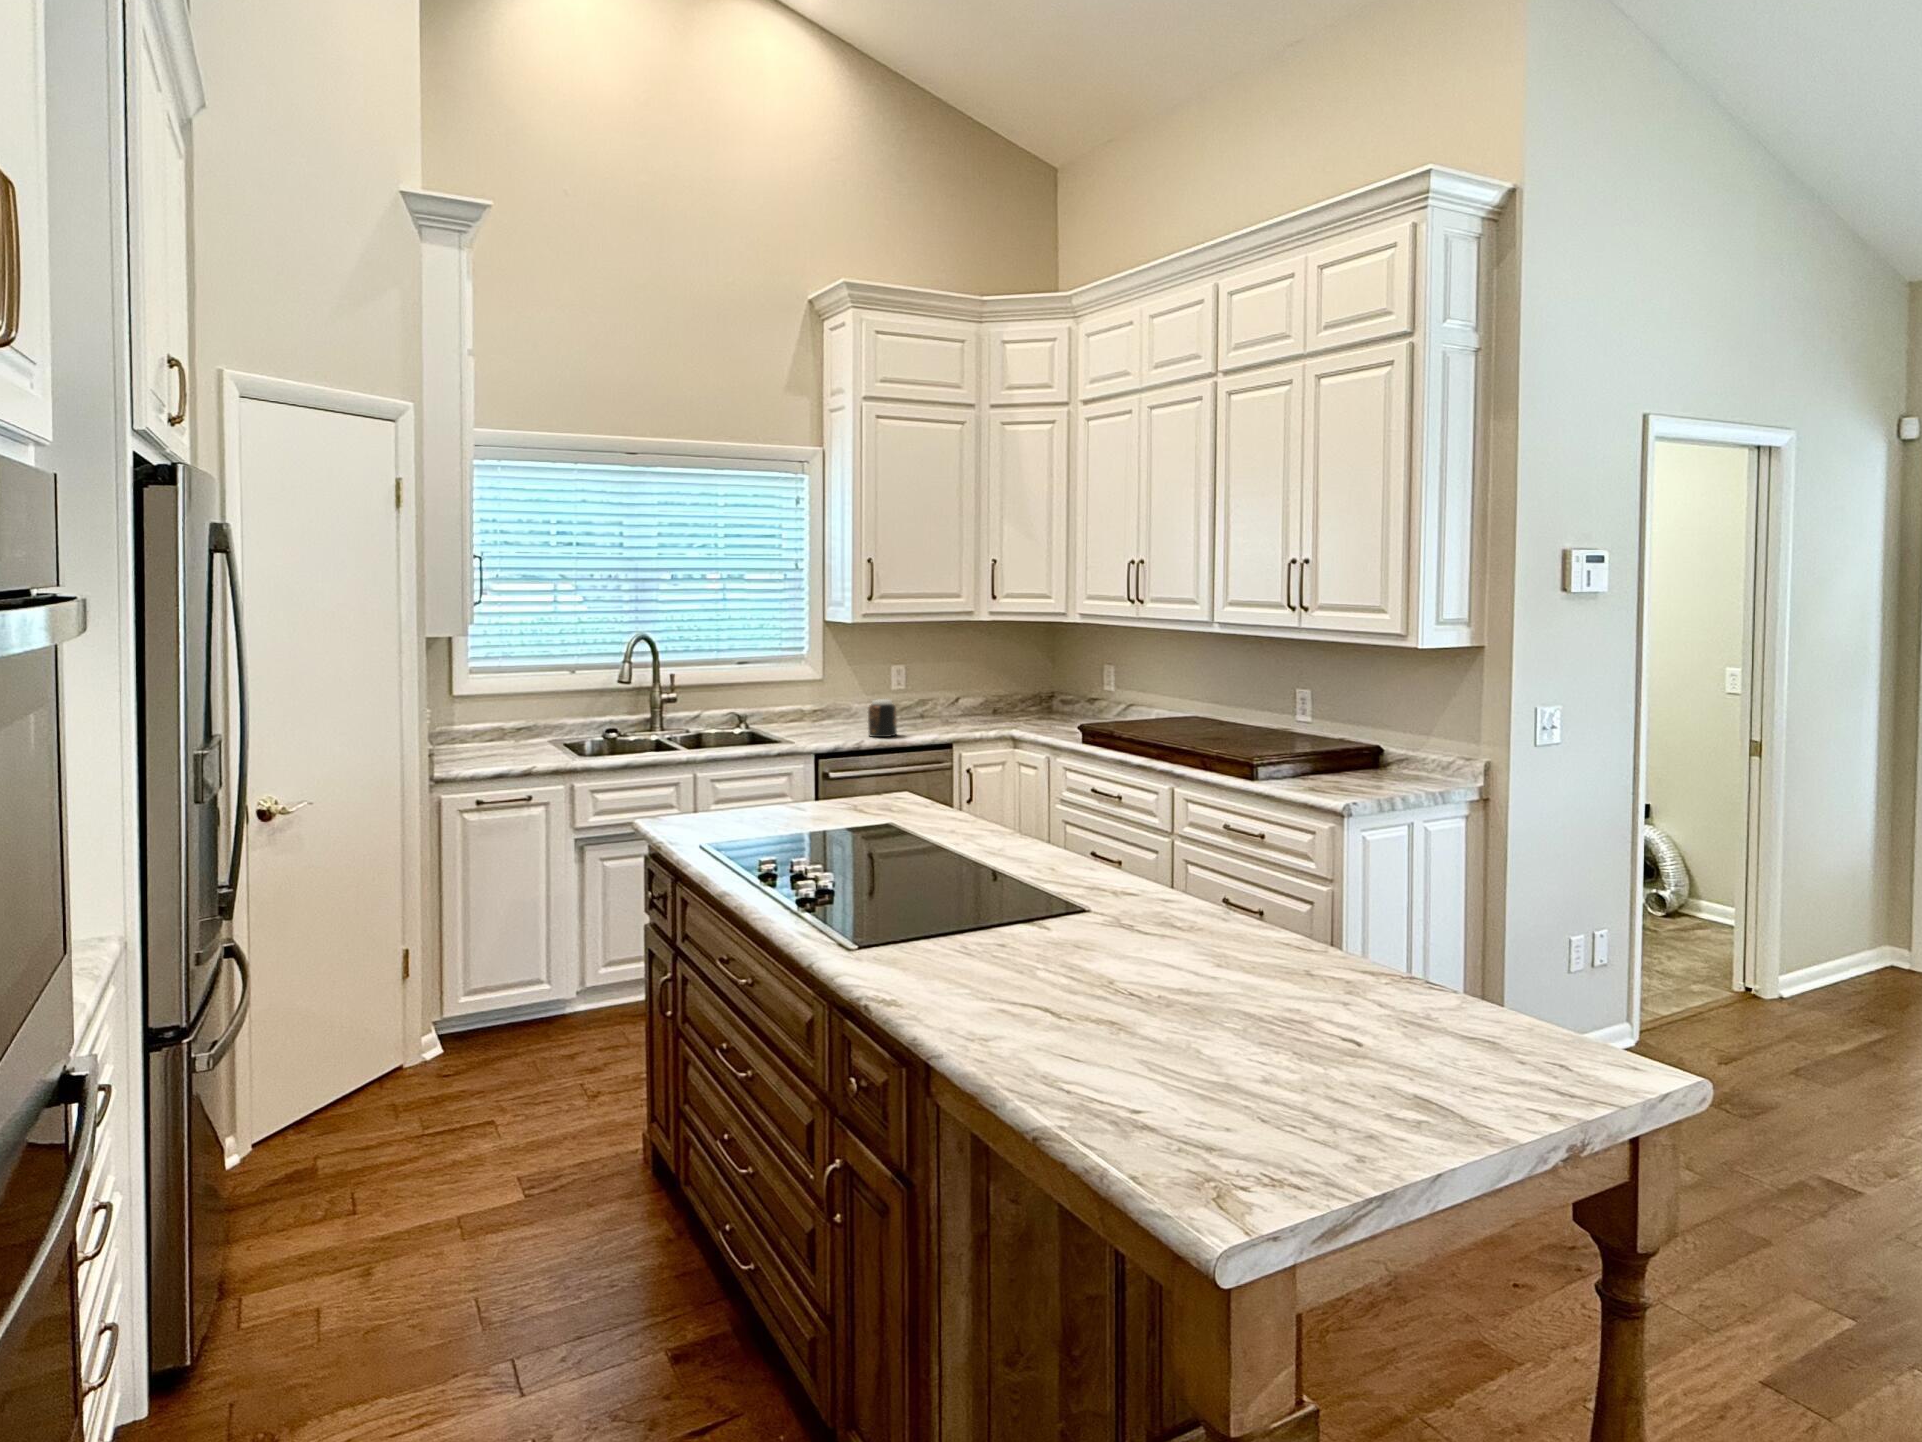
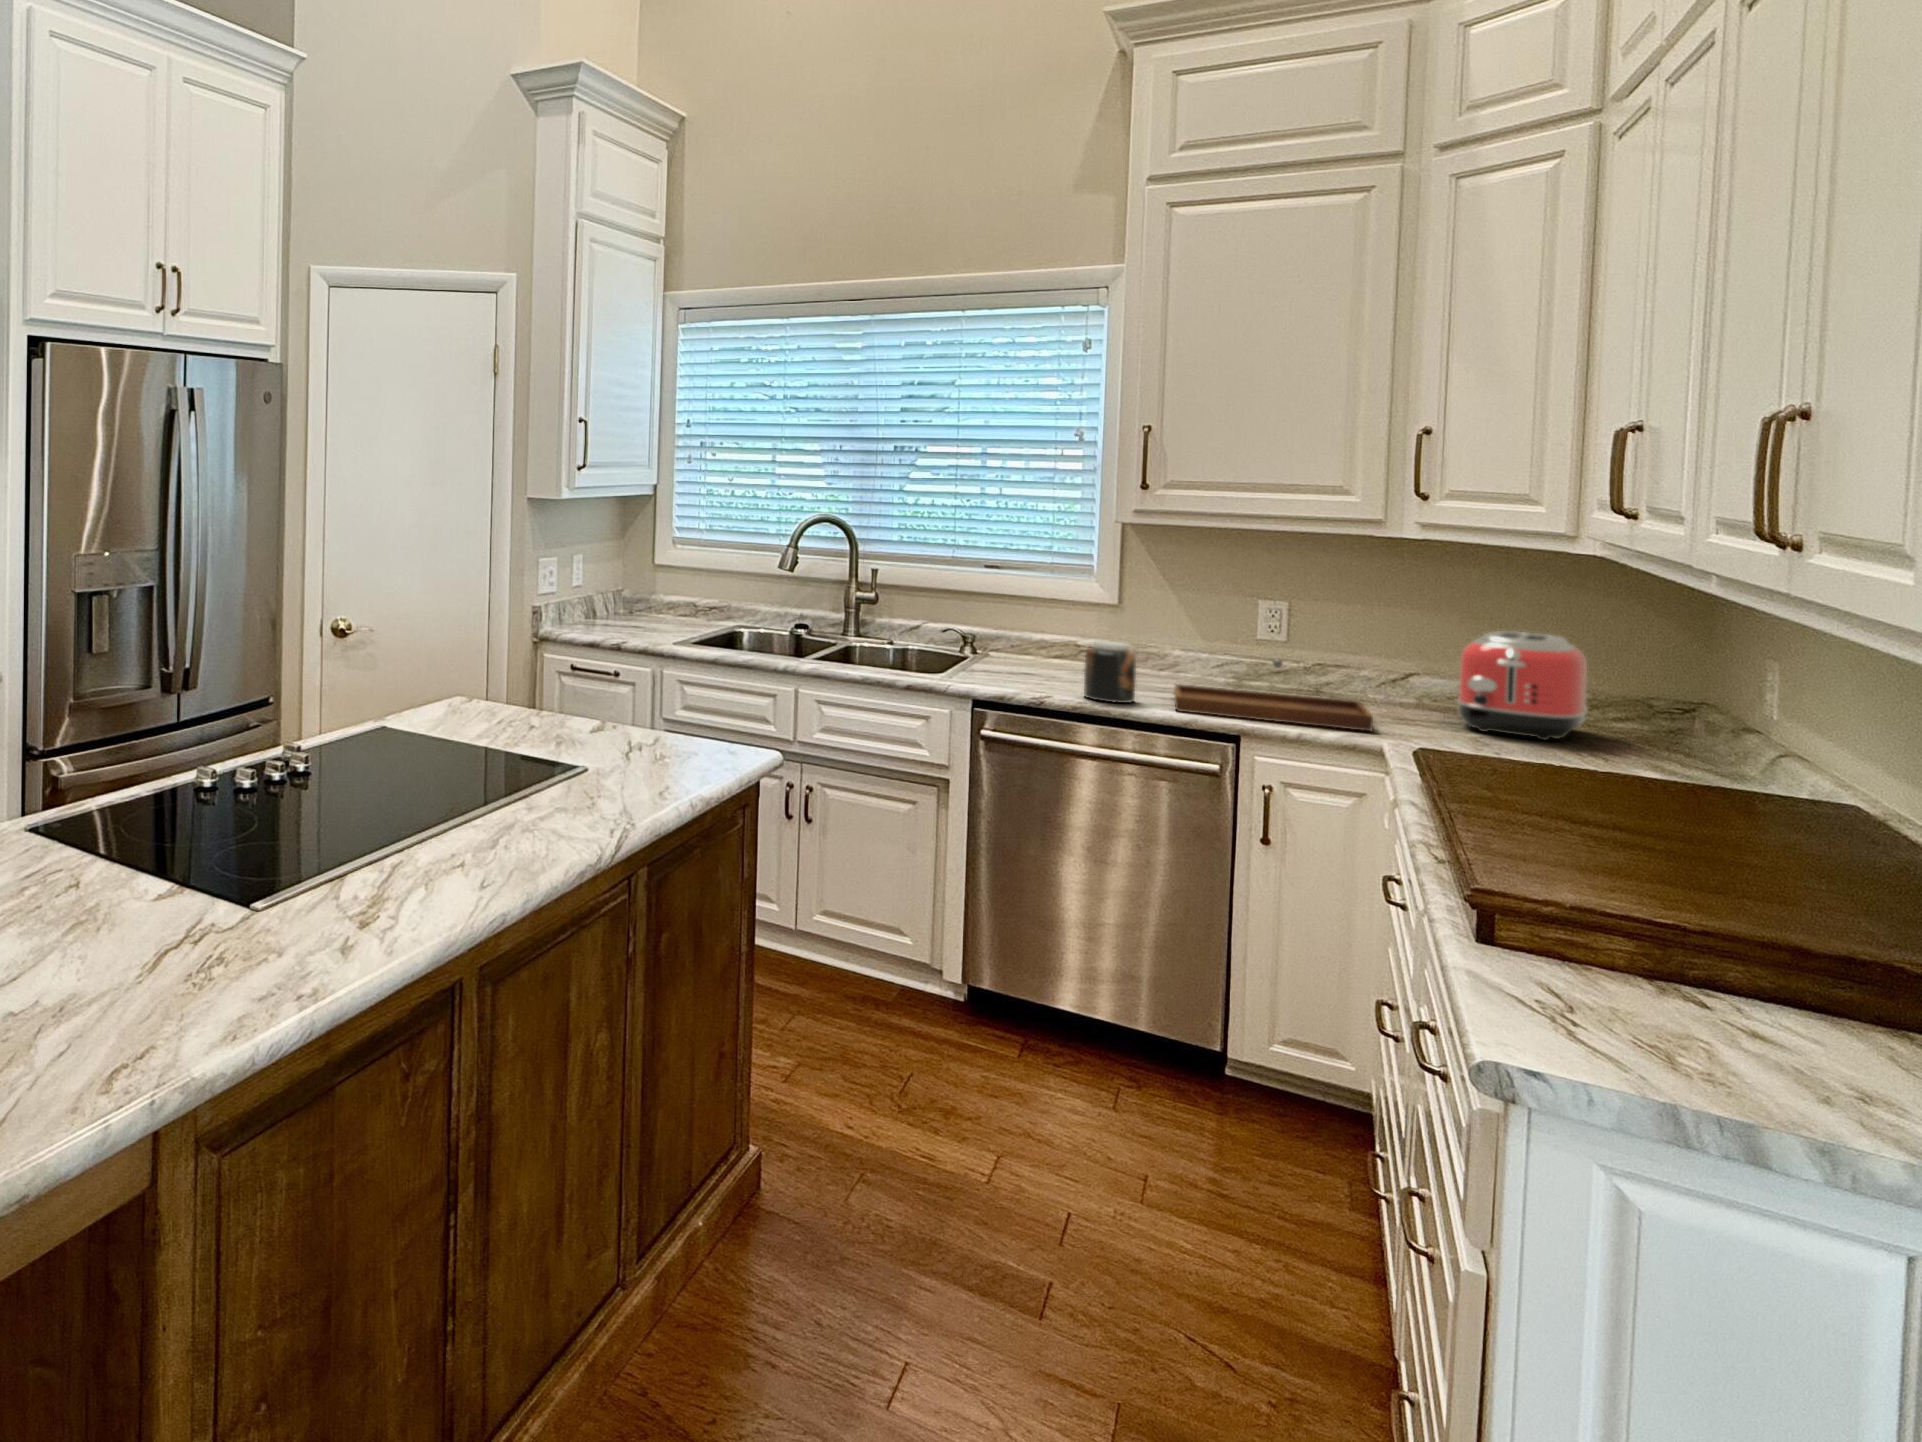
toaster: none [987,667,1040,718] -> present [1457,631,1588,740]
tray: none [895,696,995,735] -> present [1174,659,1373,731]

